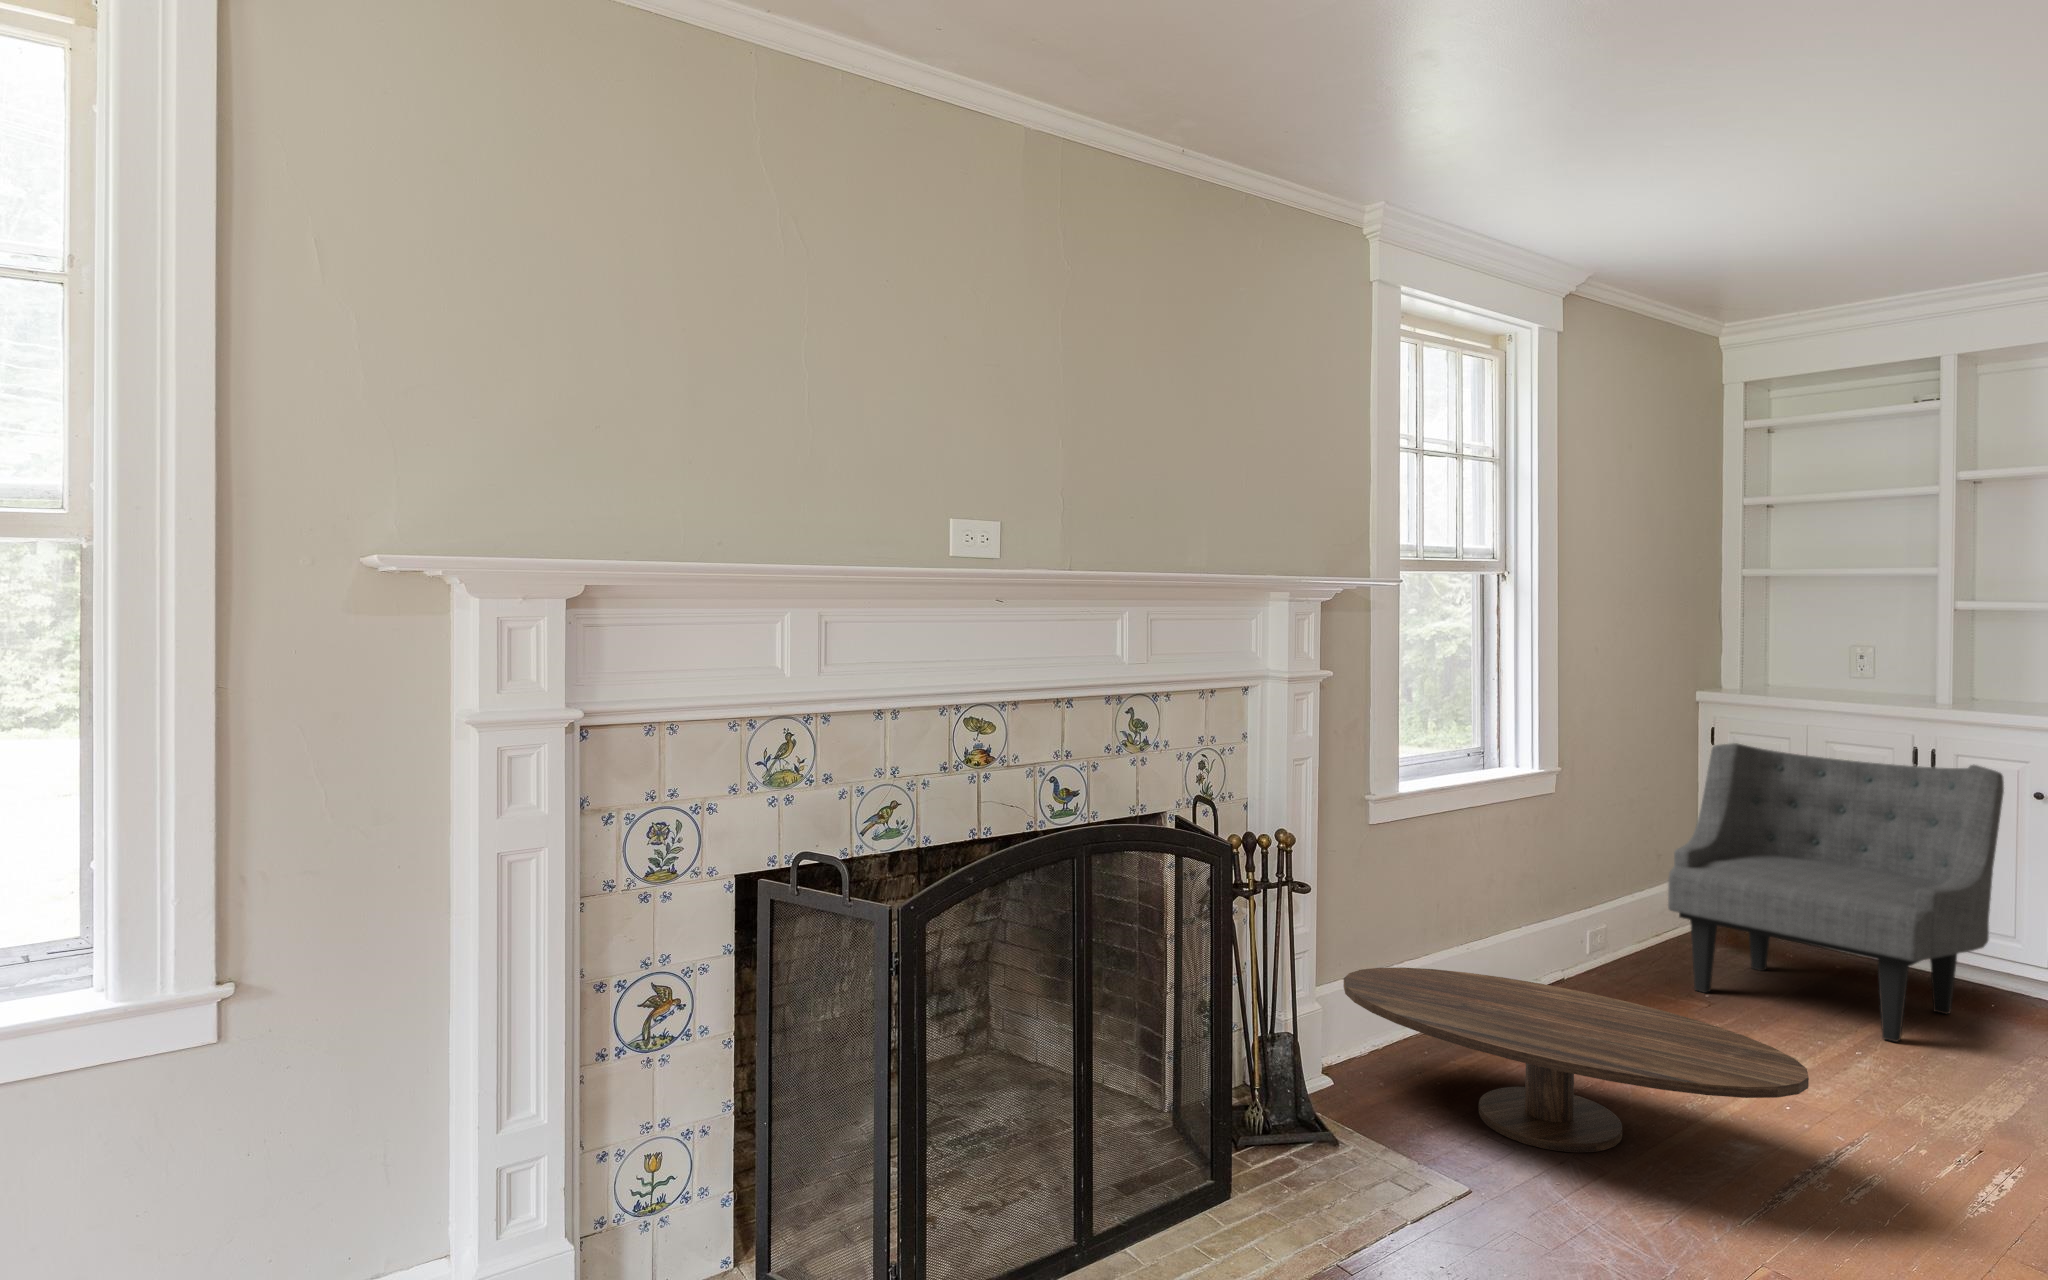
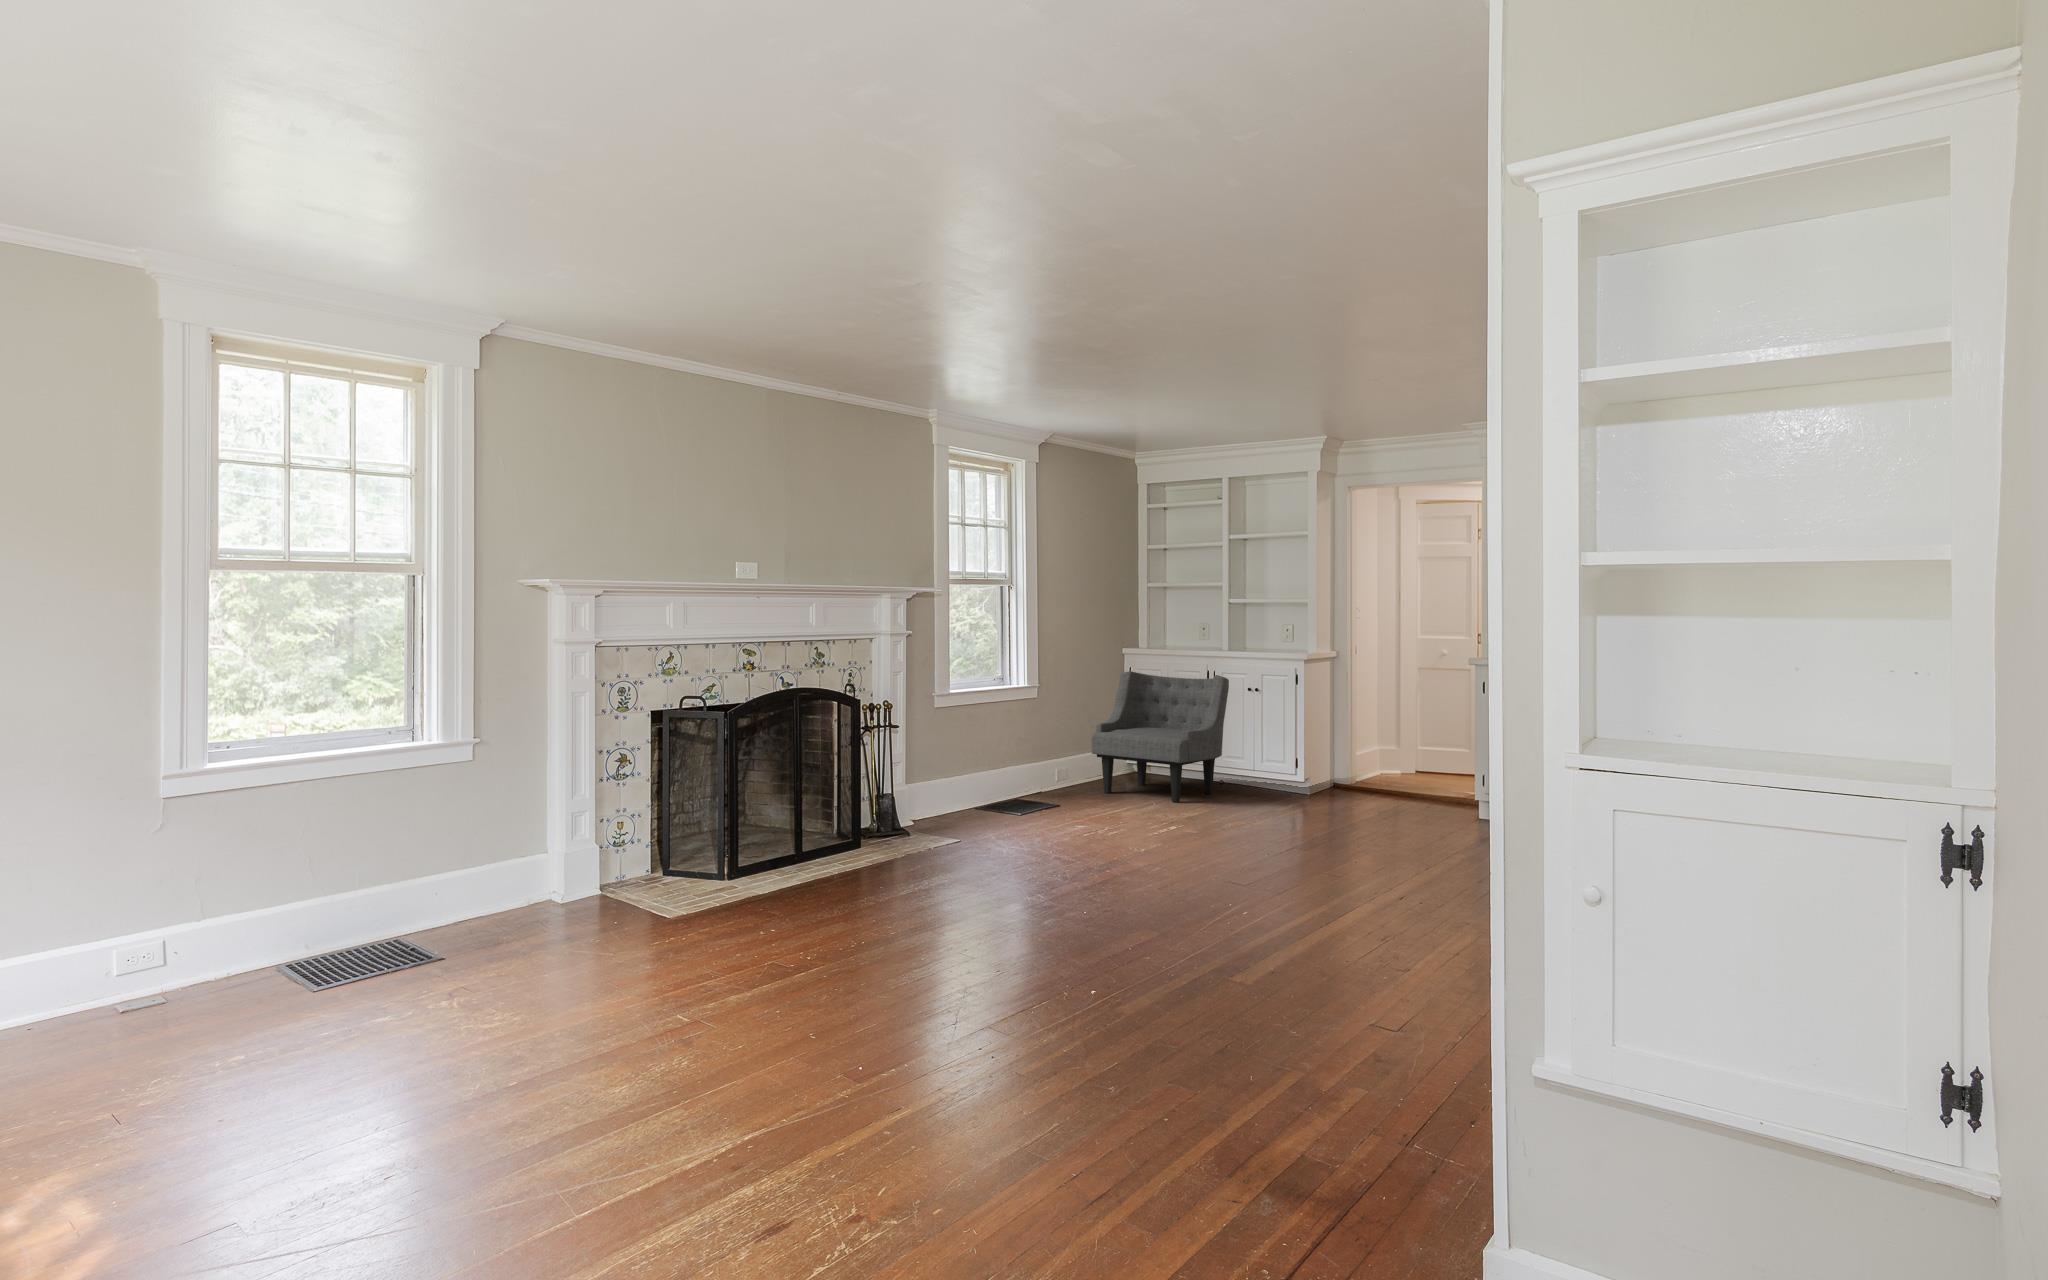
coffee table: present [1343,967,1809,1153] -> none [921,774,1097,835]

